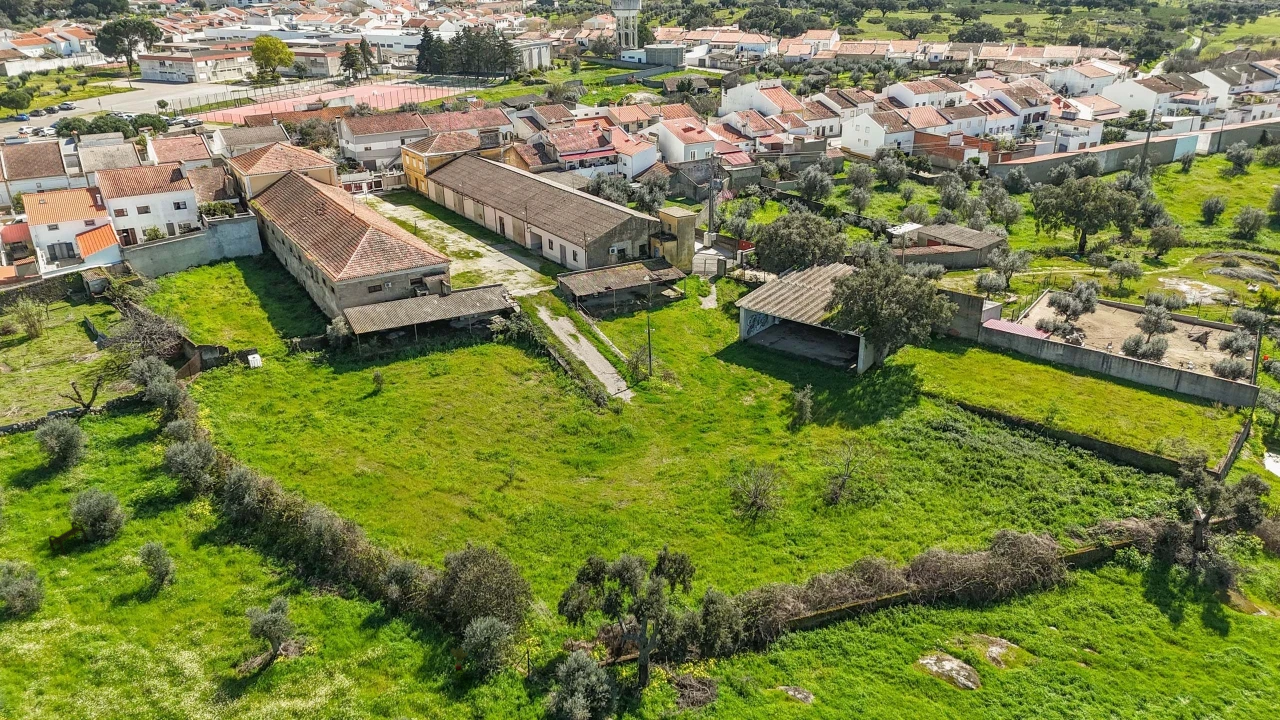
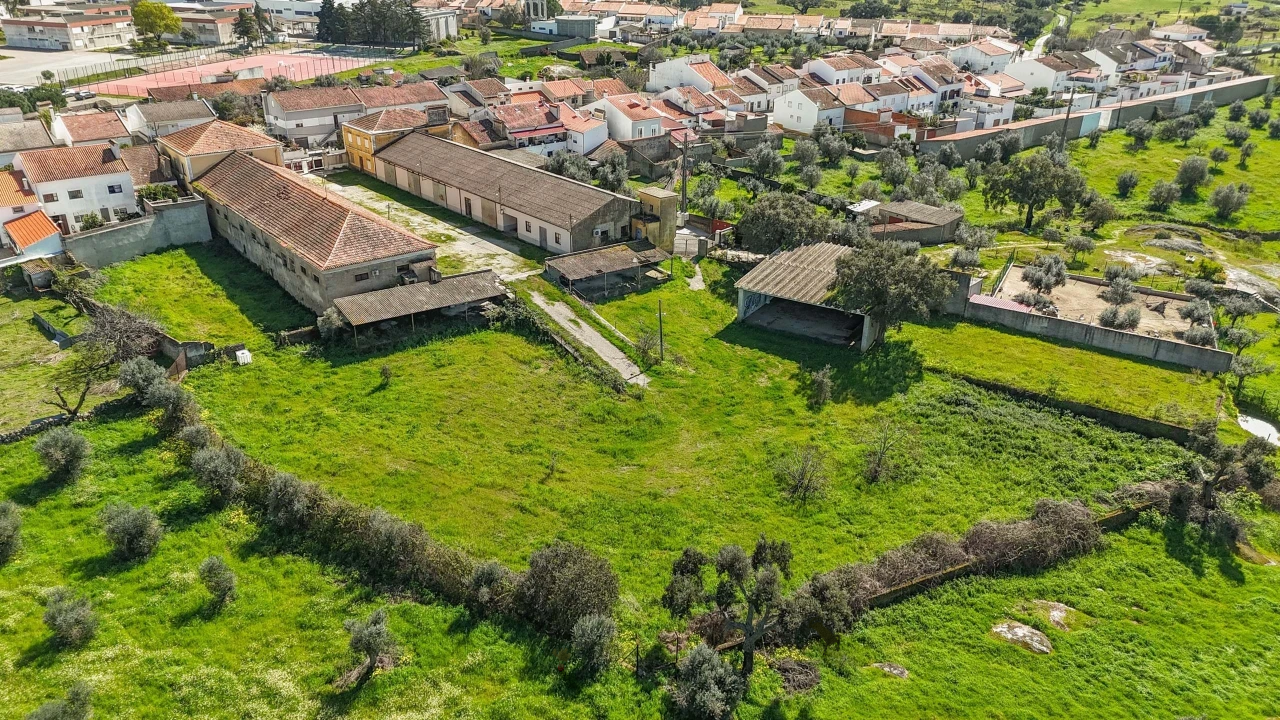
bench: present [49,522,87,554] -> present [808,616,841,656]

